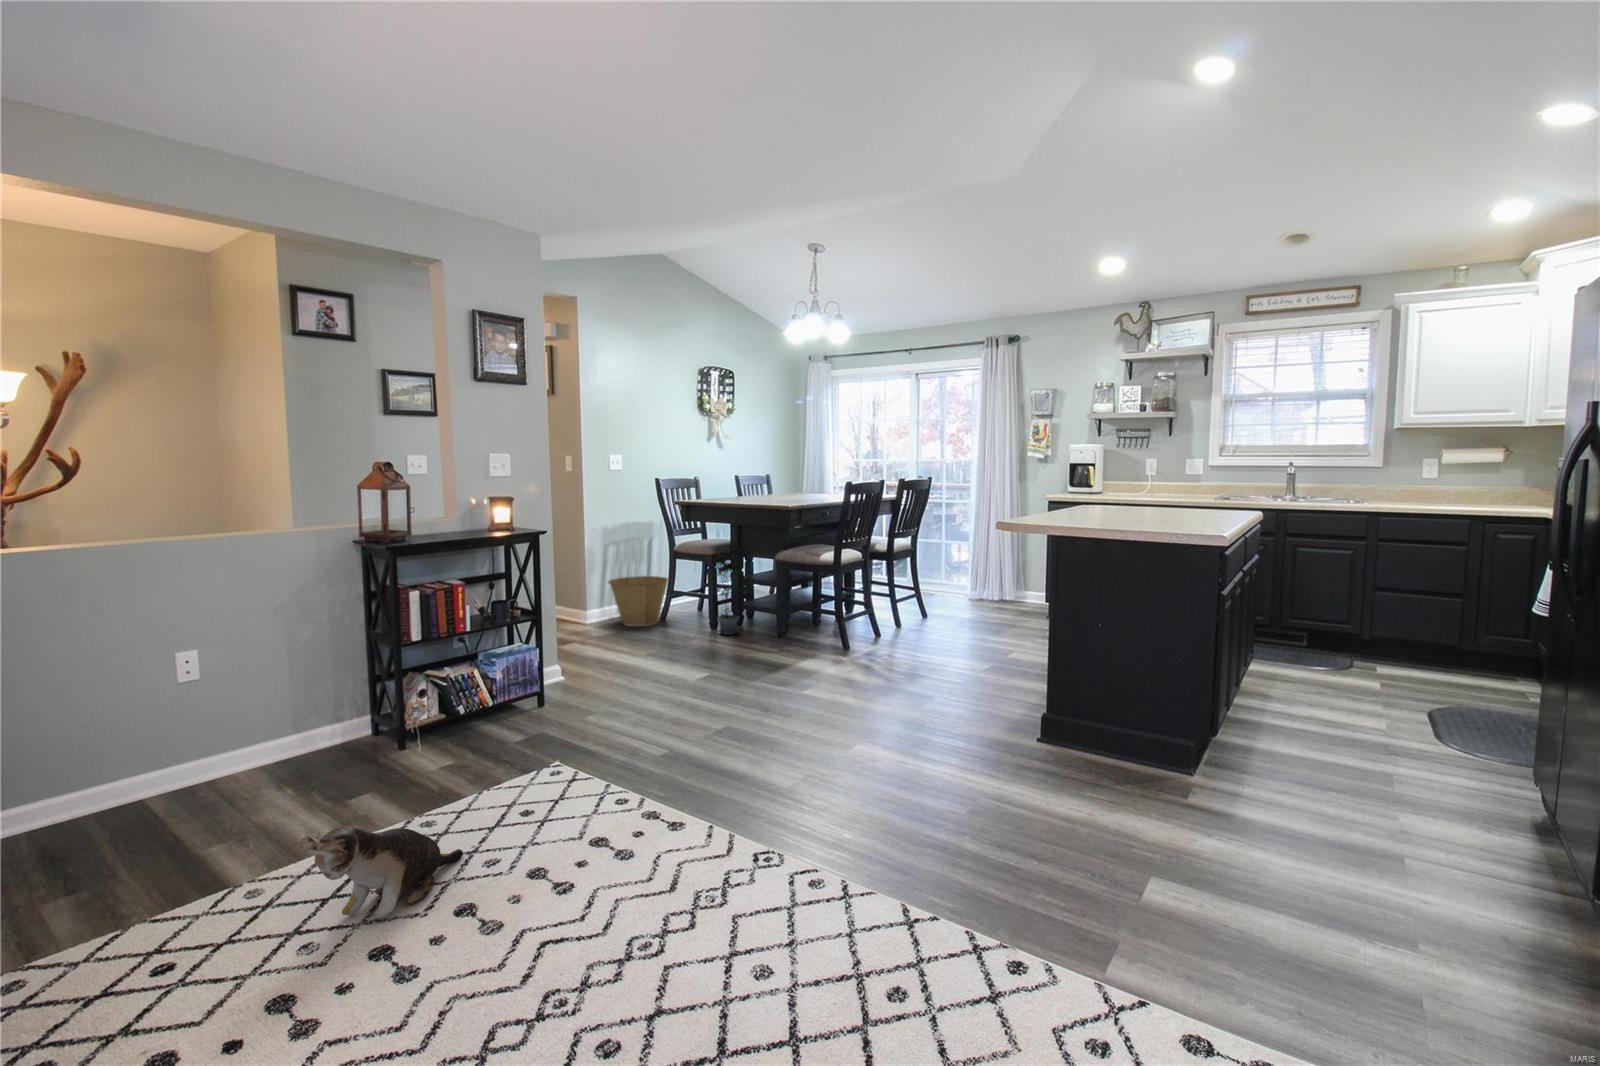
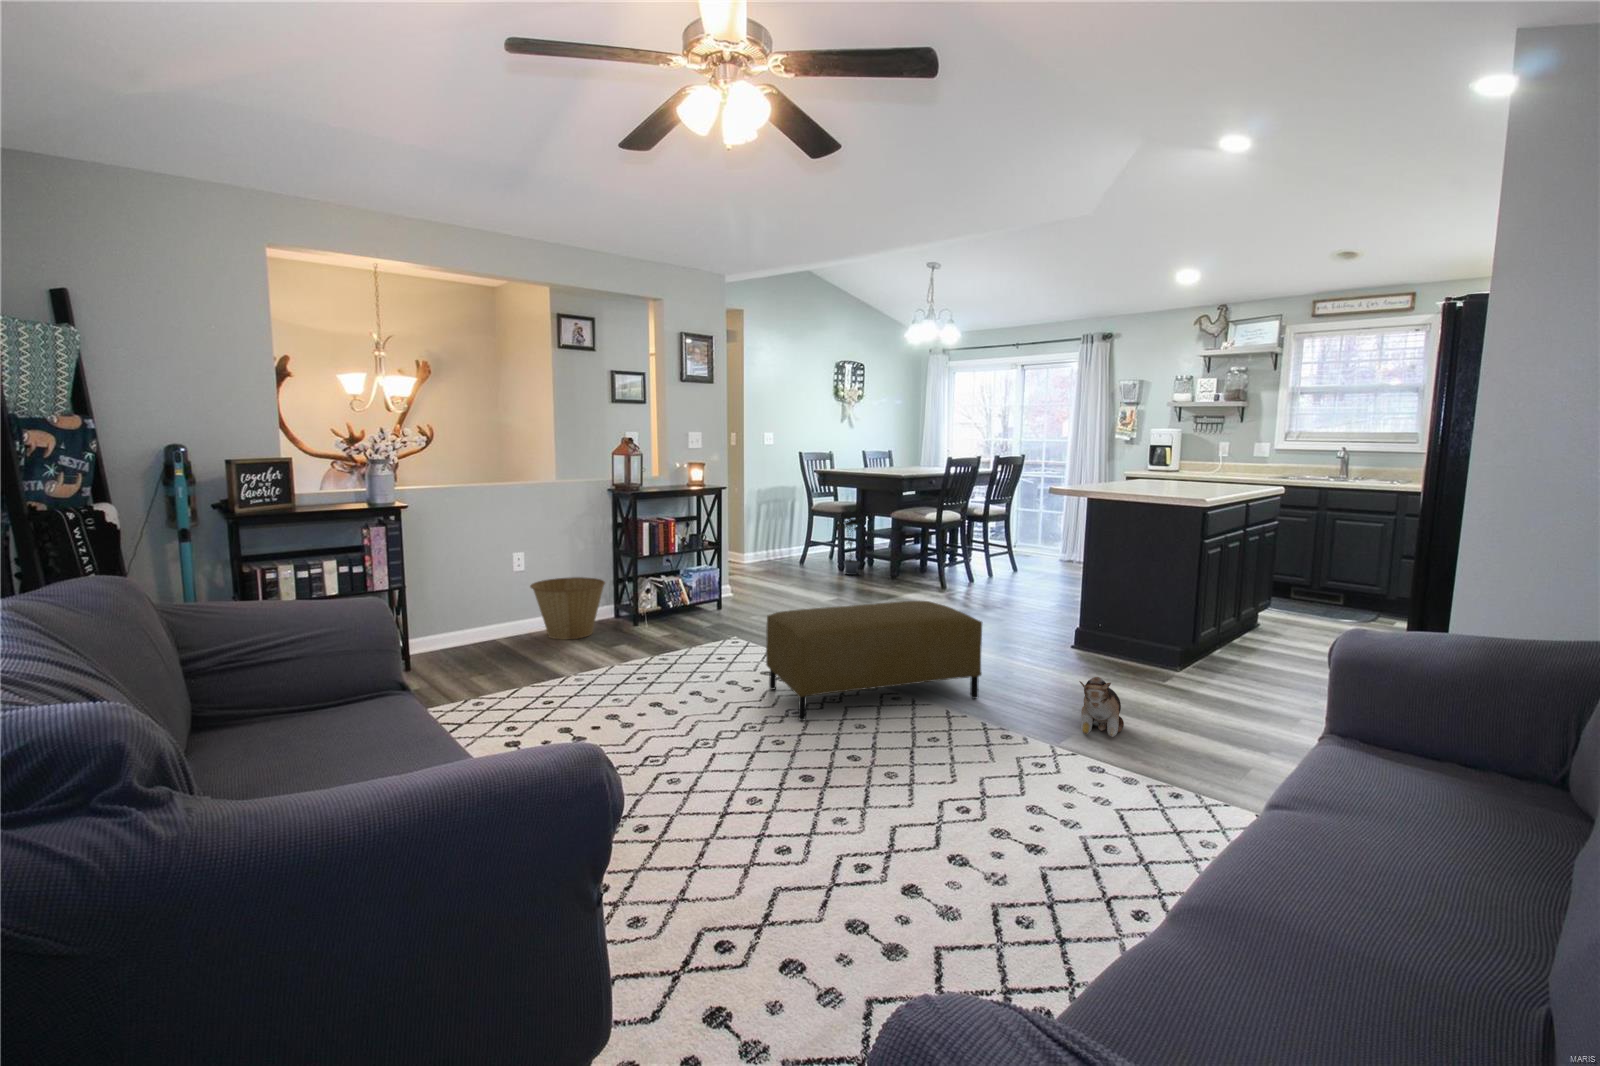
basket: present [608,576,668,626] -> present [530,577,605,639]
ottoman: none [590,703,955,978] -> present [766,601,982,721]
plush toy: present [299,824,463,918] -> present [1080,677,1124,737]

